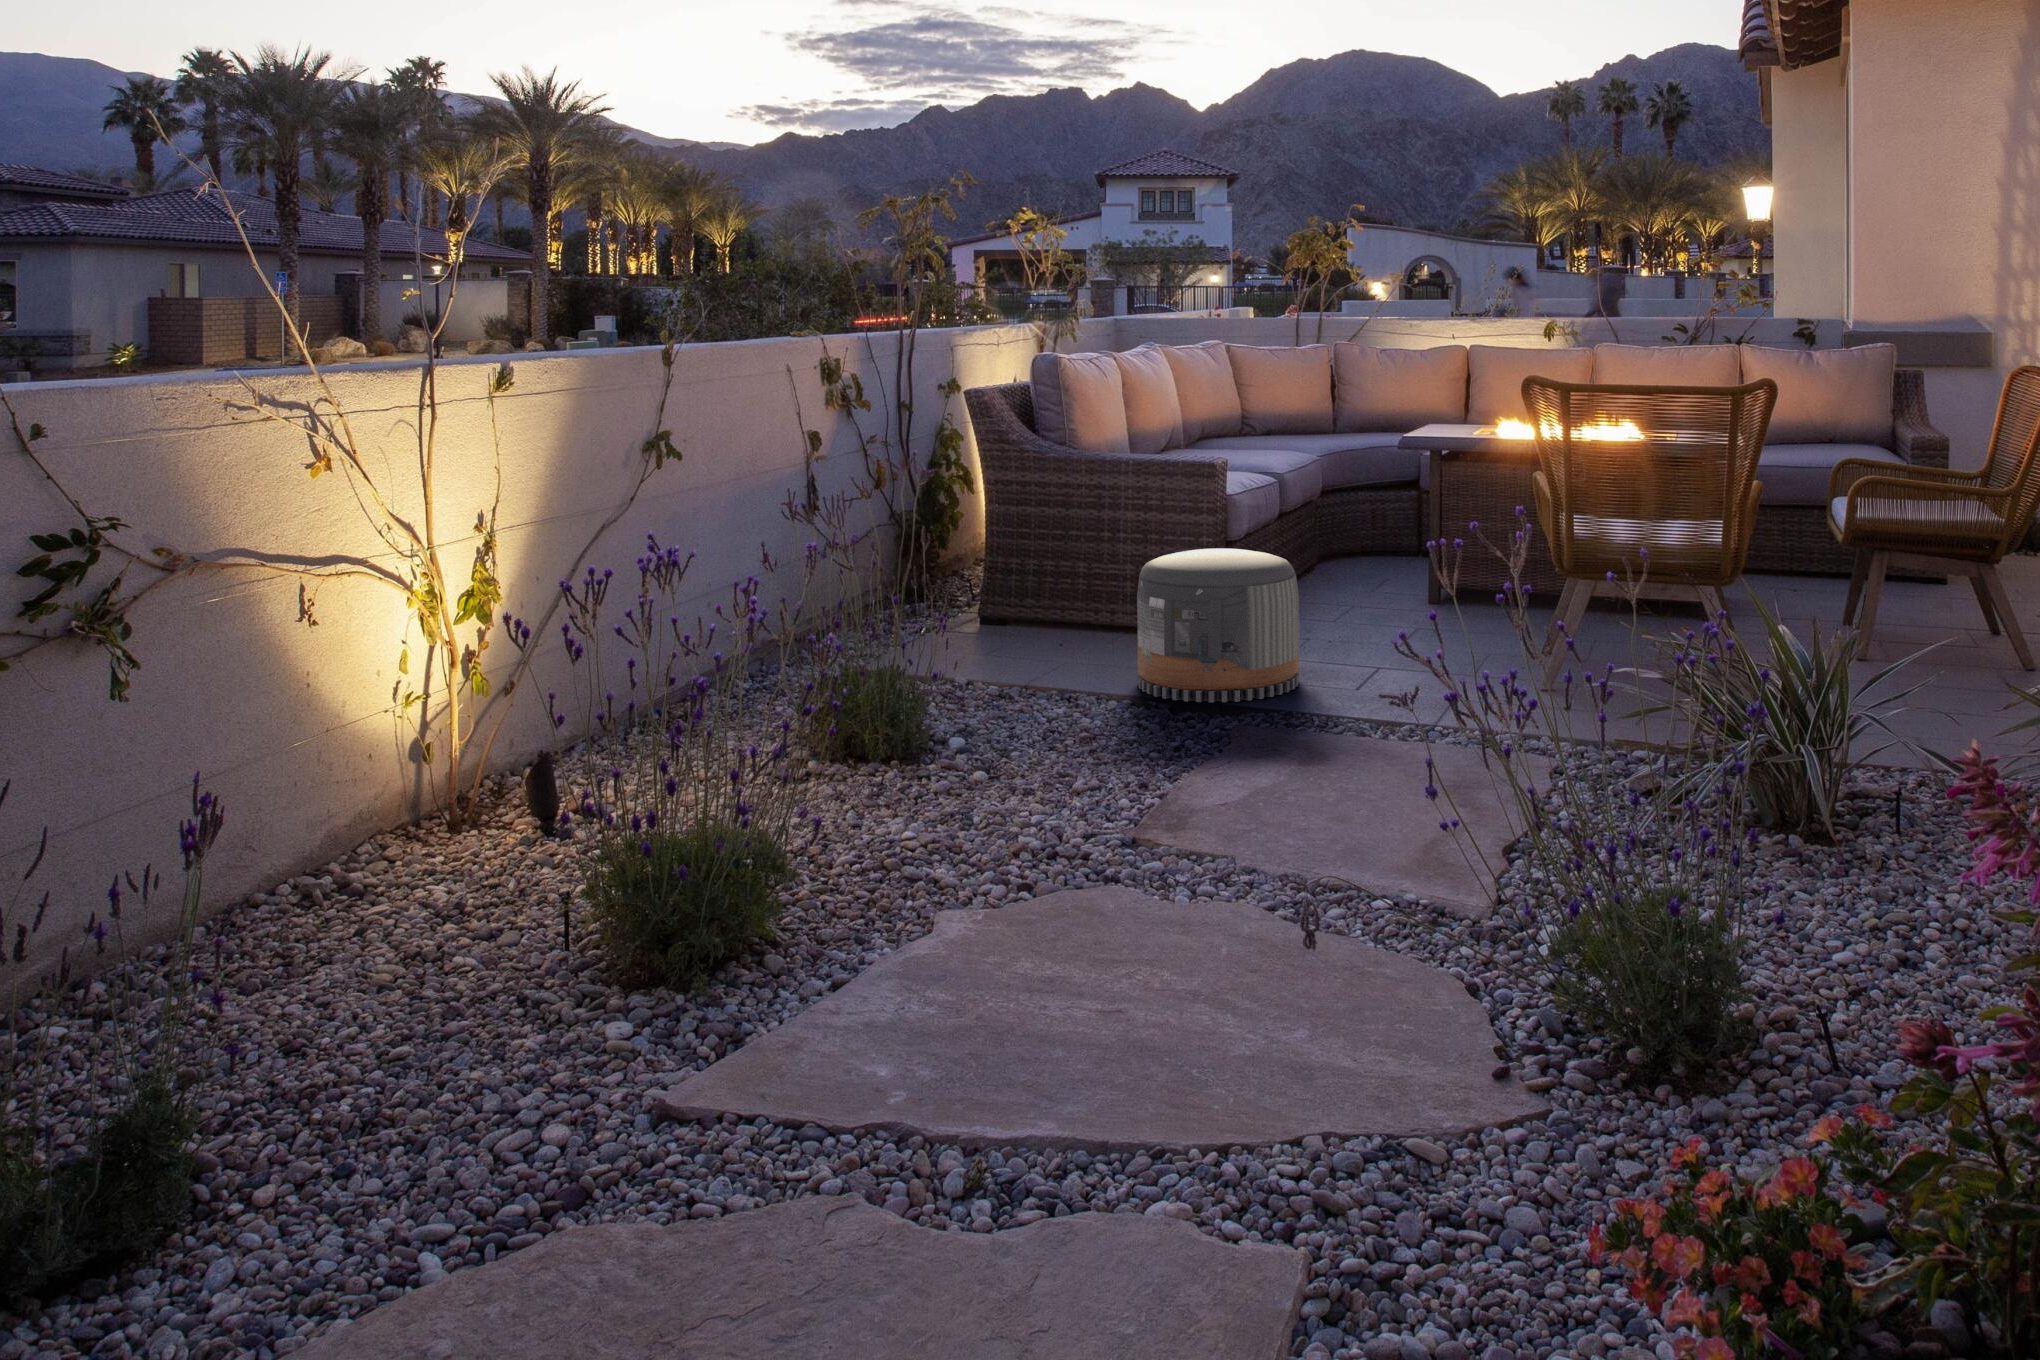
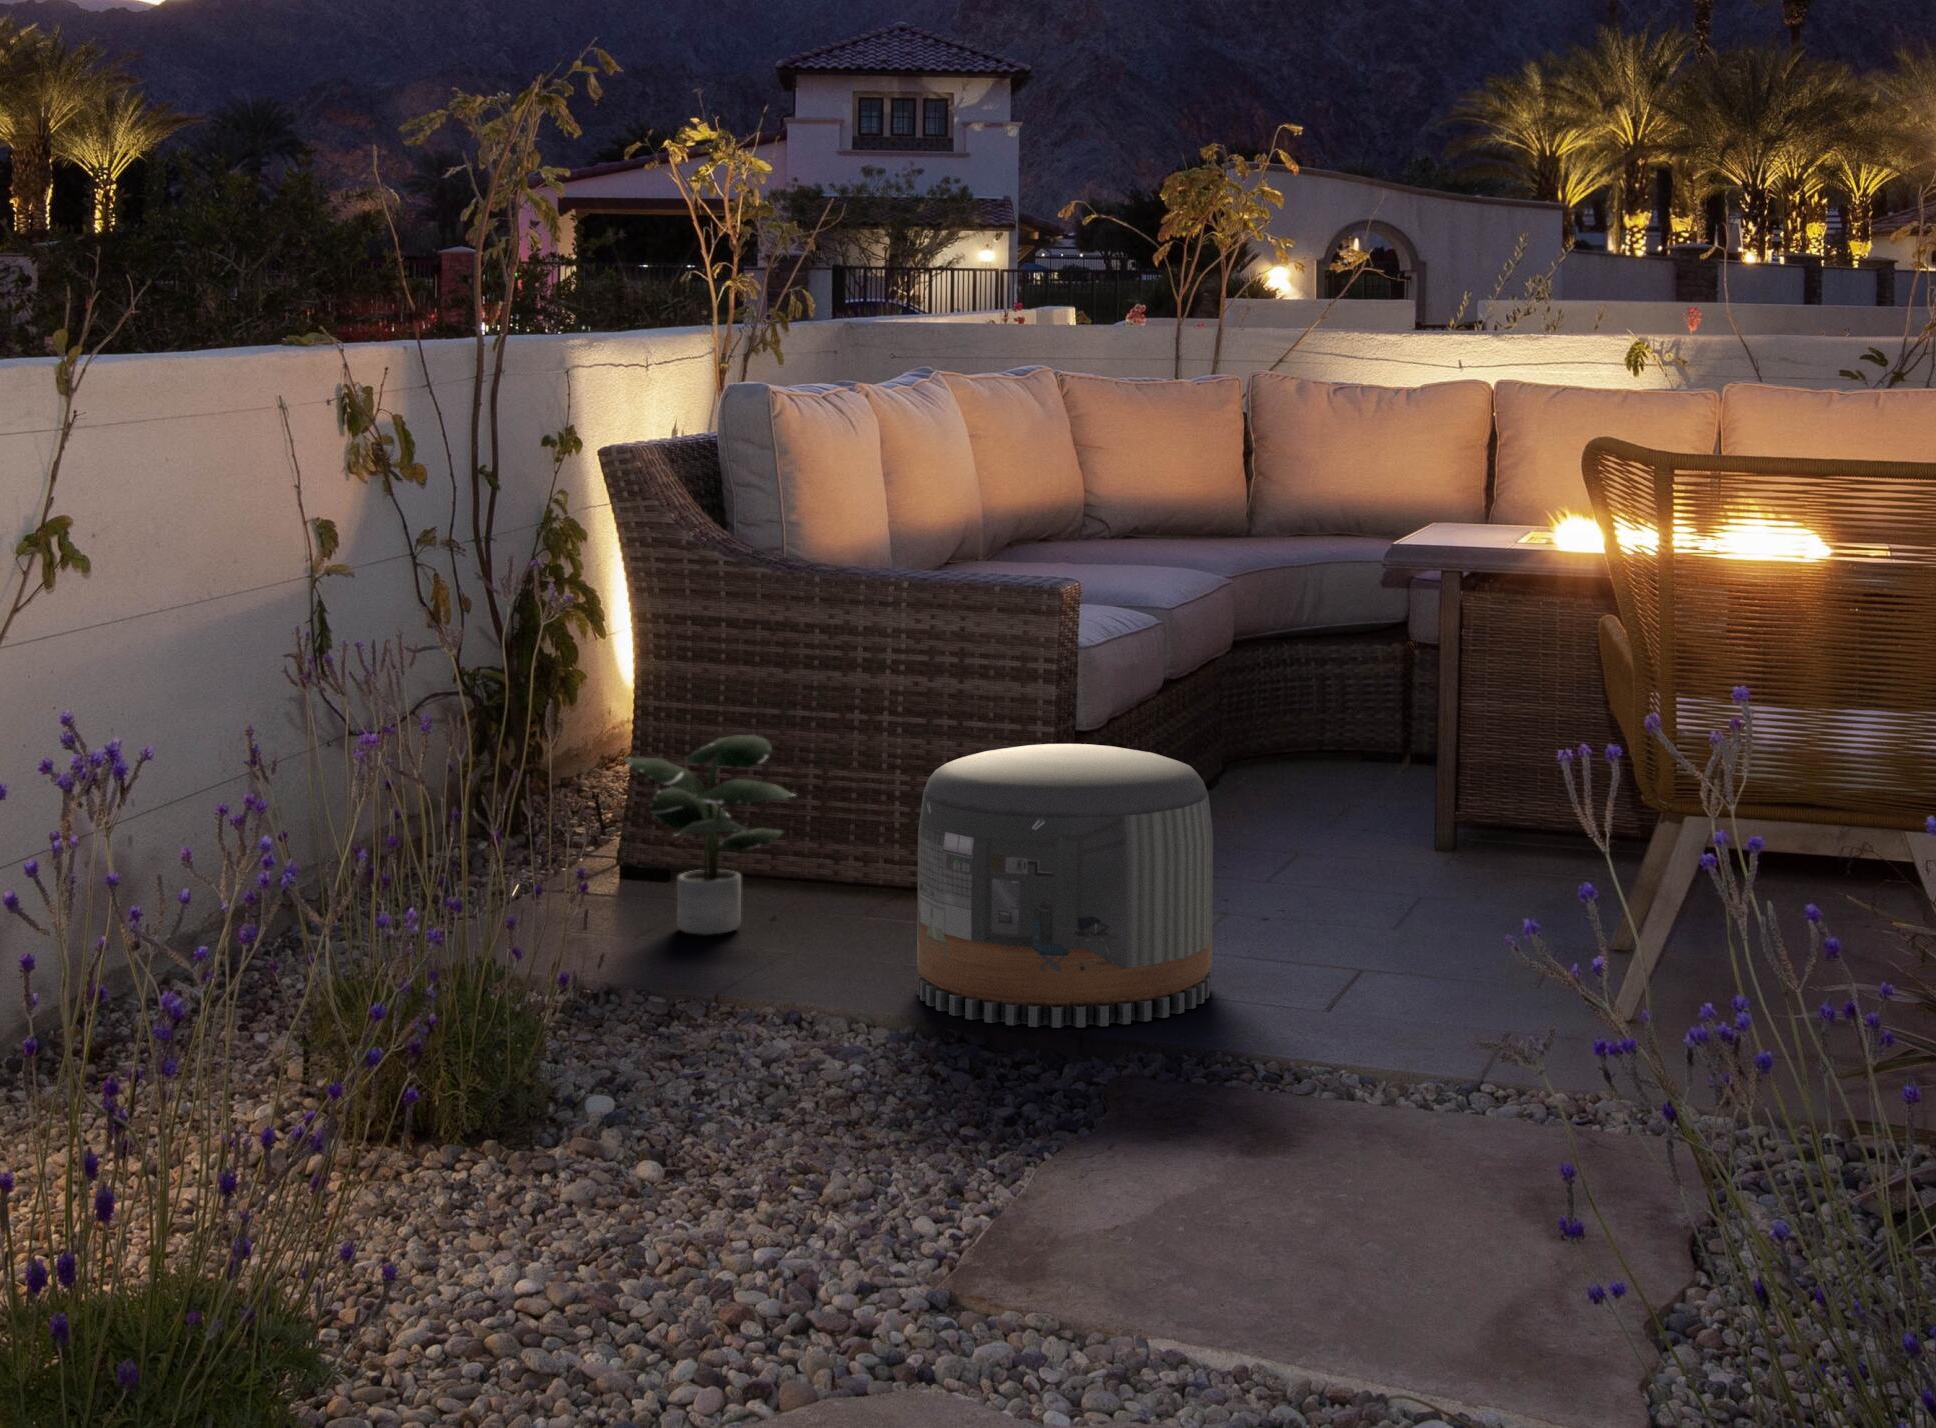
potted plant: none [979,546,1075,655] -> present [624,735,794,935]

